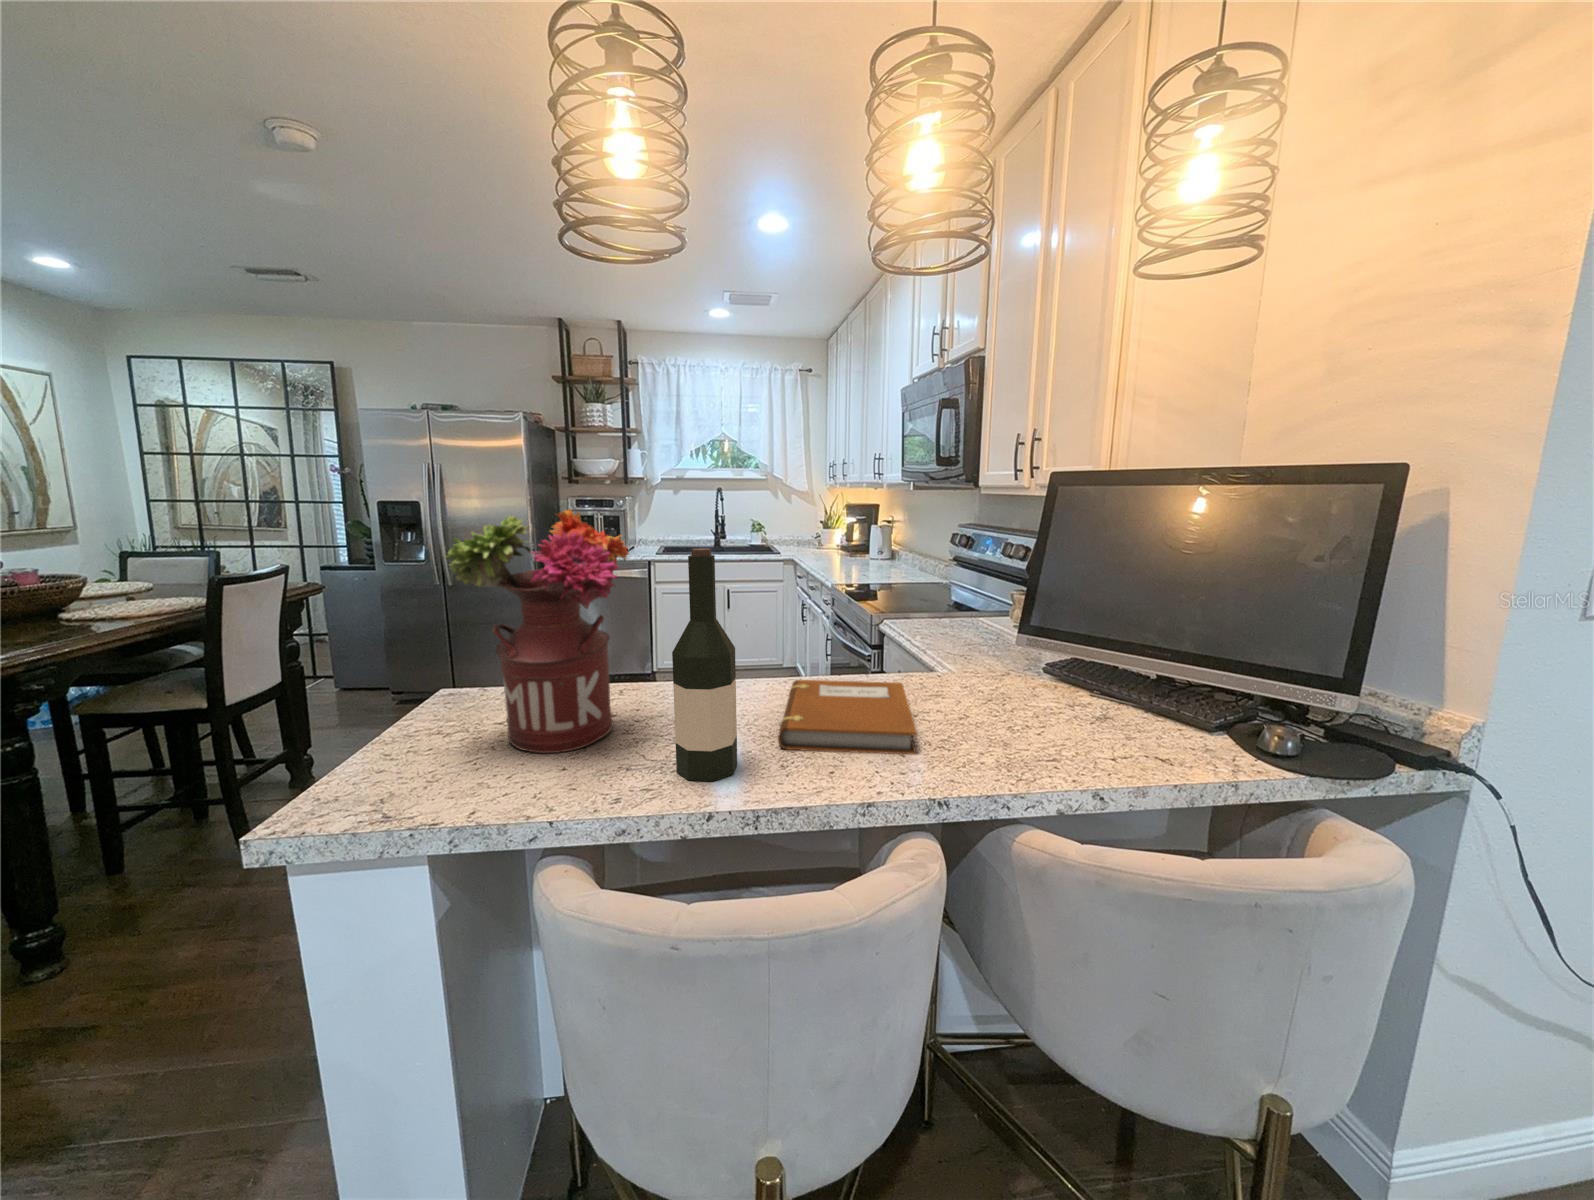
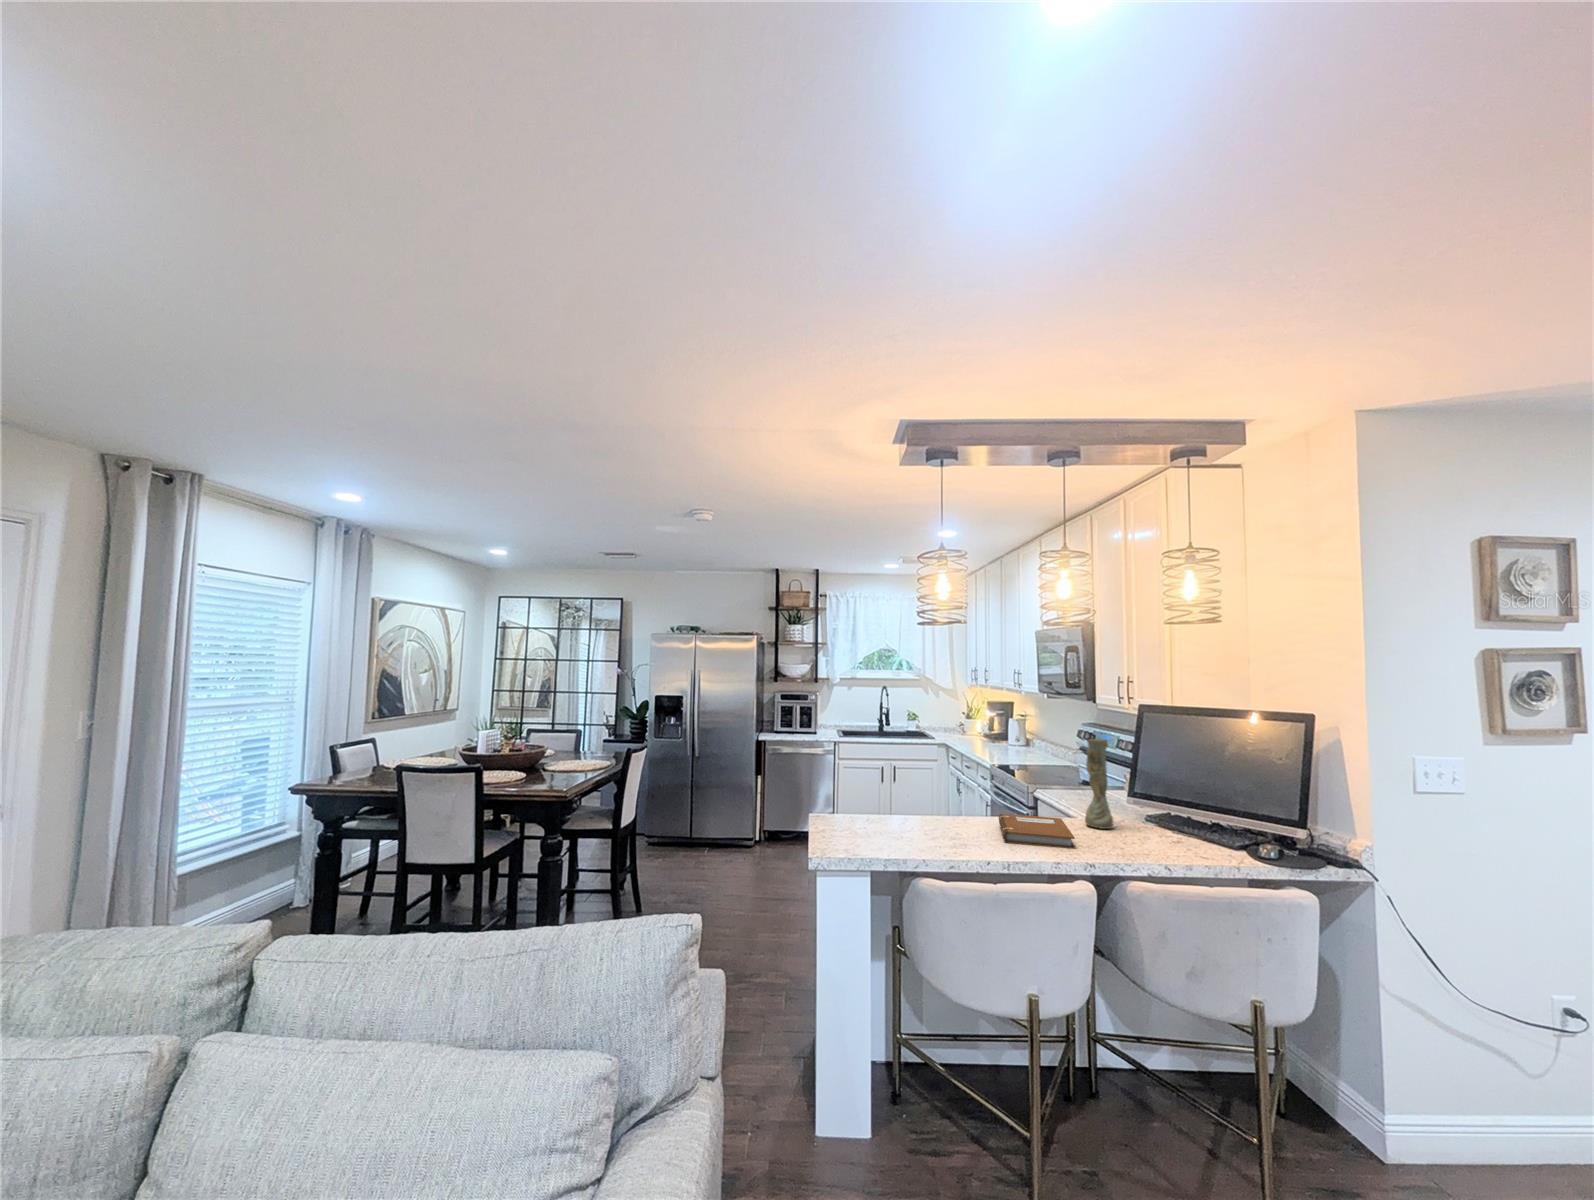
flower arrangement: present [445,509,629,753] -> none [856,723,929,837]
vase: none [945,536,1000,694] -> present [1085,739,1113,829]
wine bottle: present [672,548,737,781] -> none [960,744,988,850]

